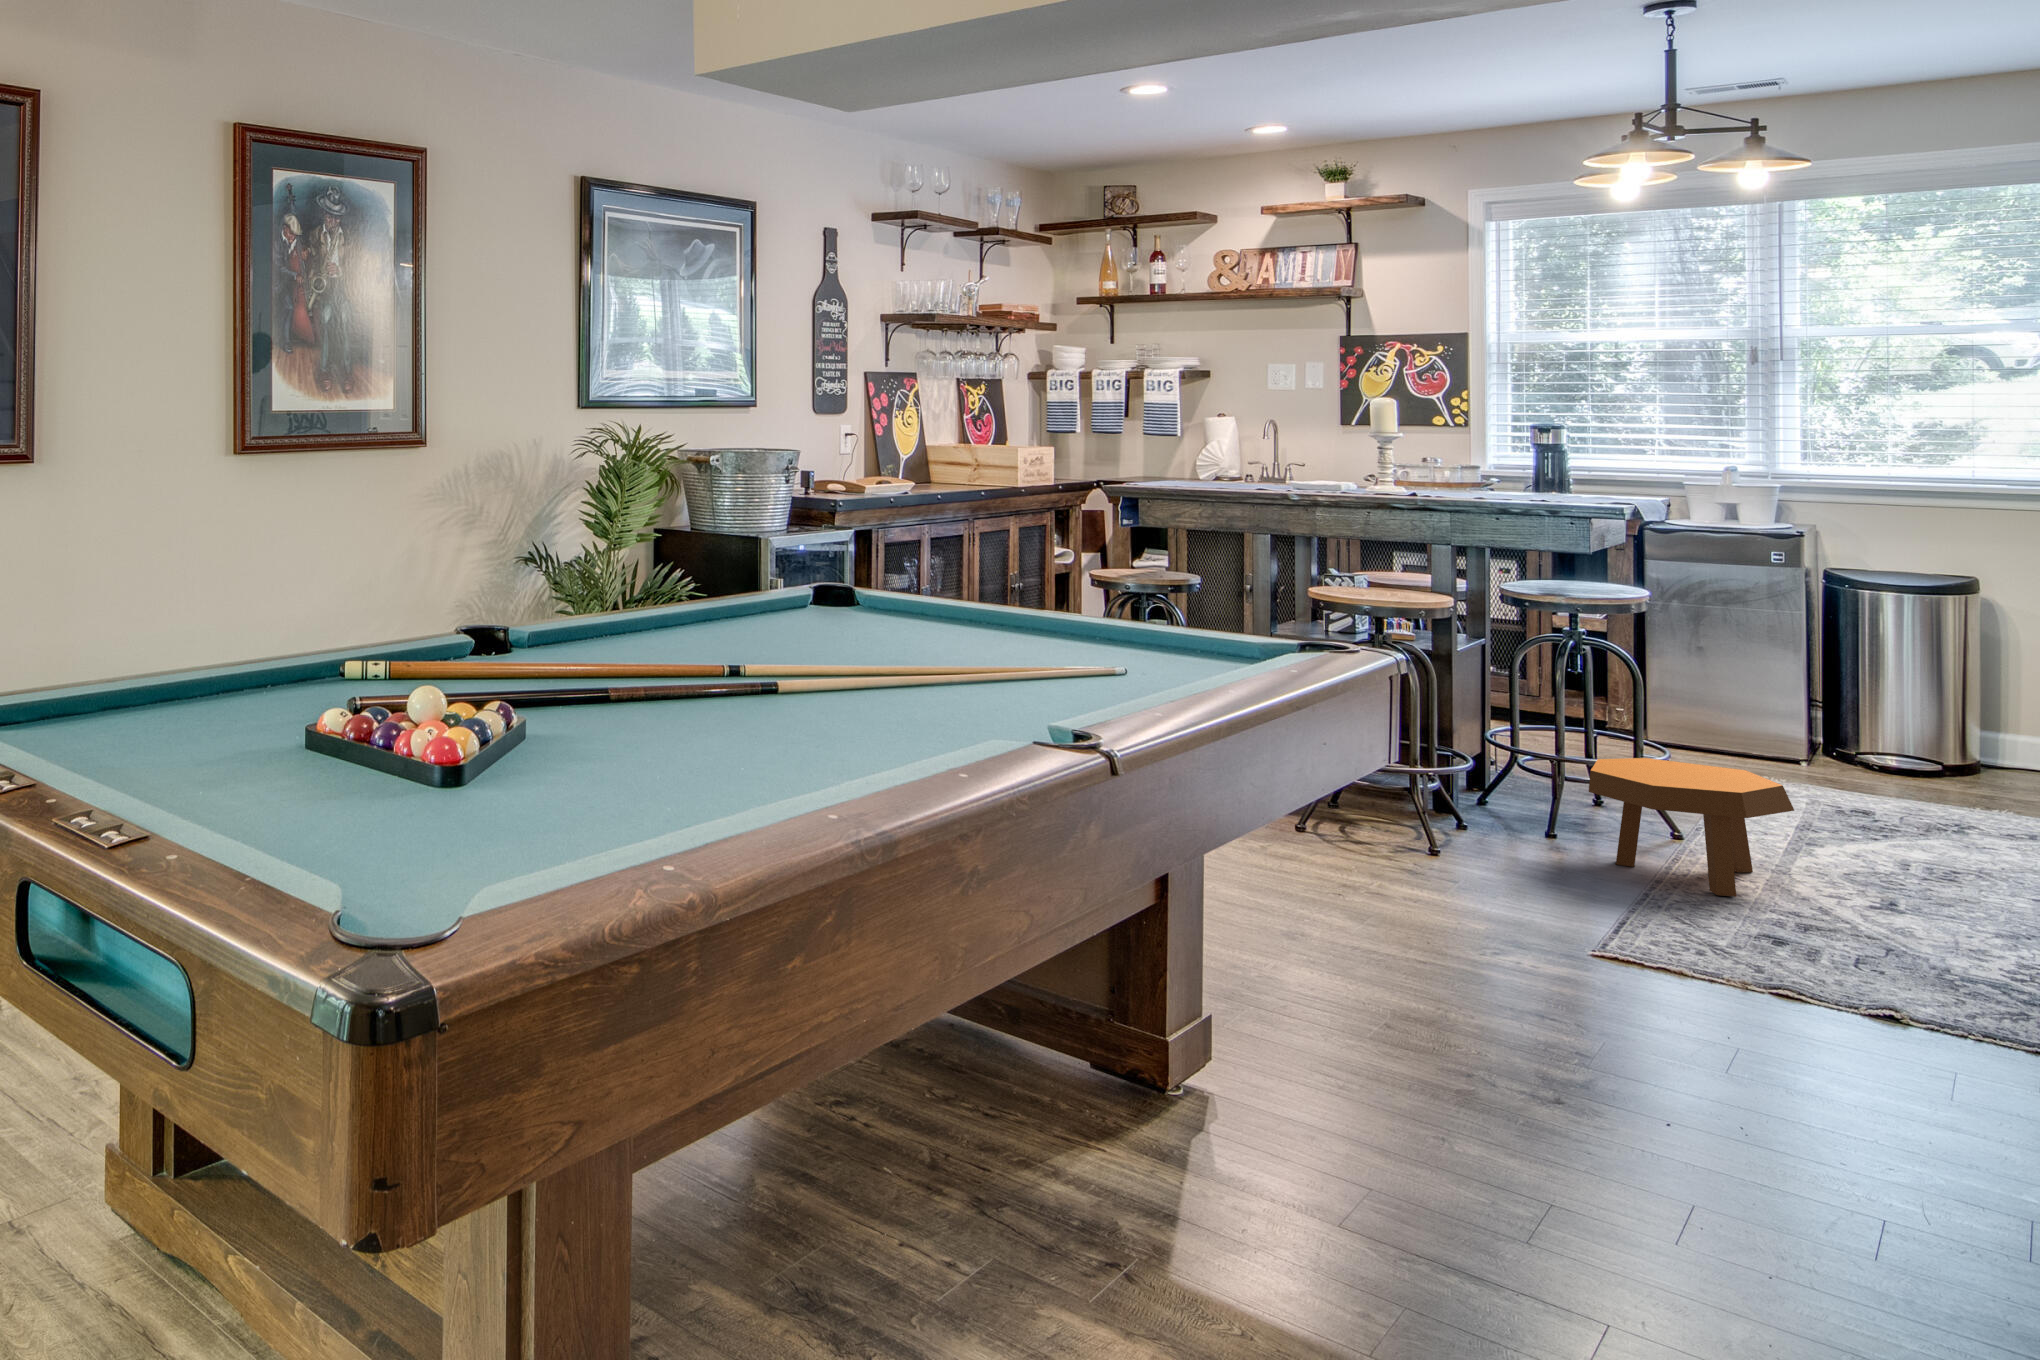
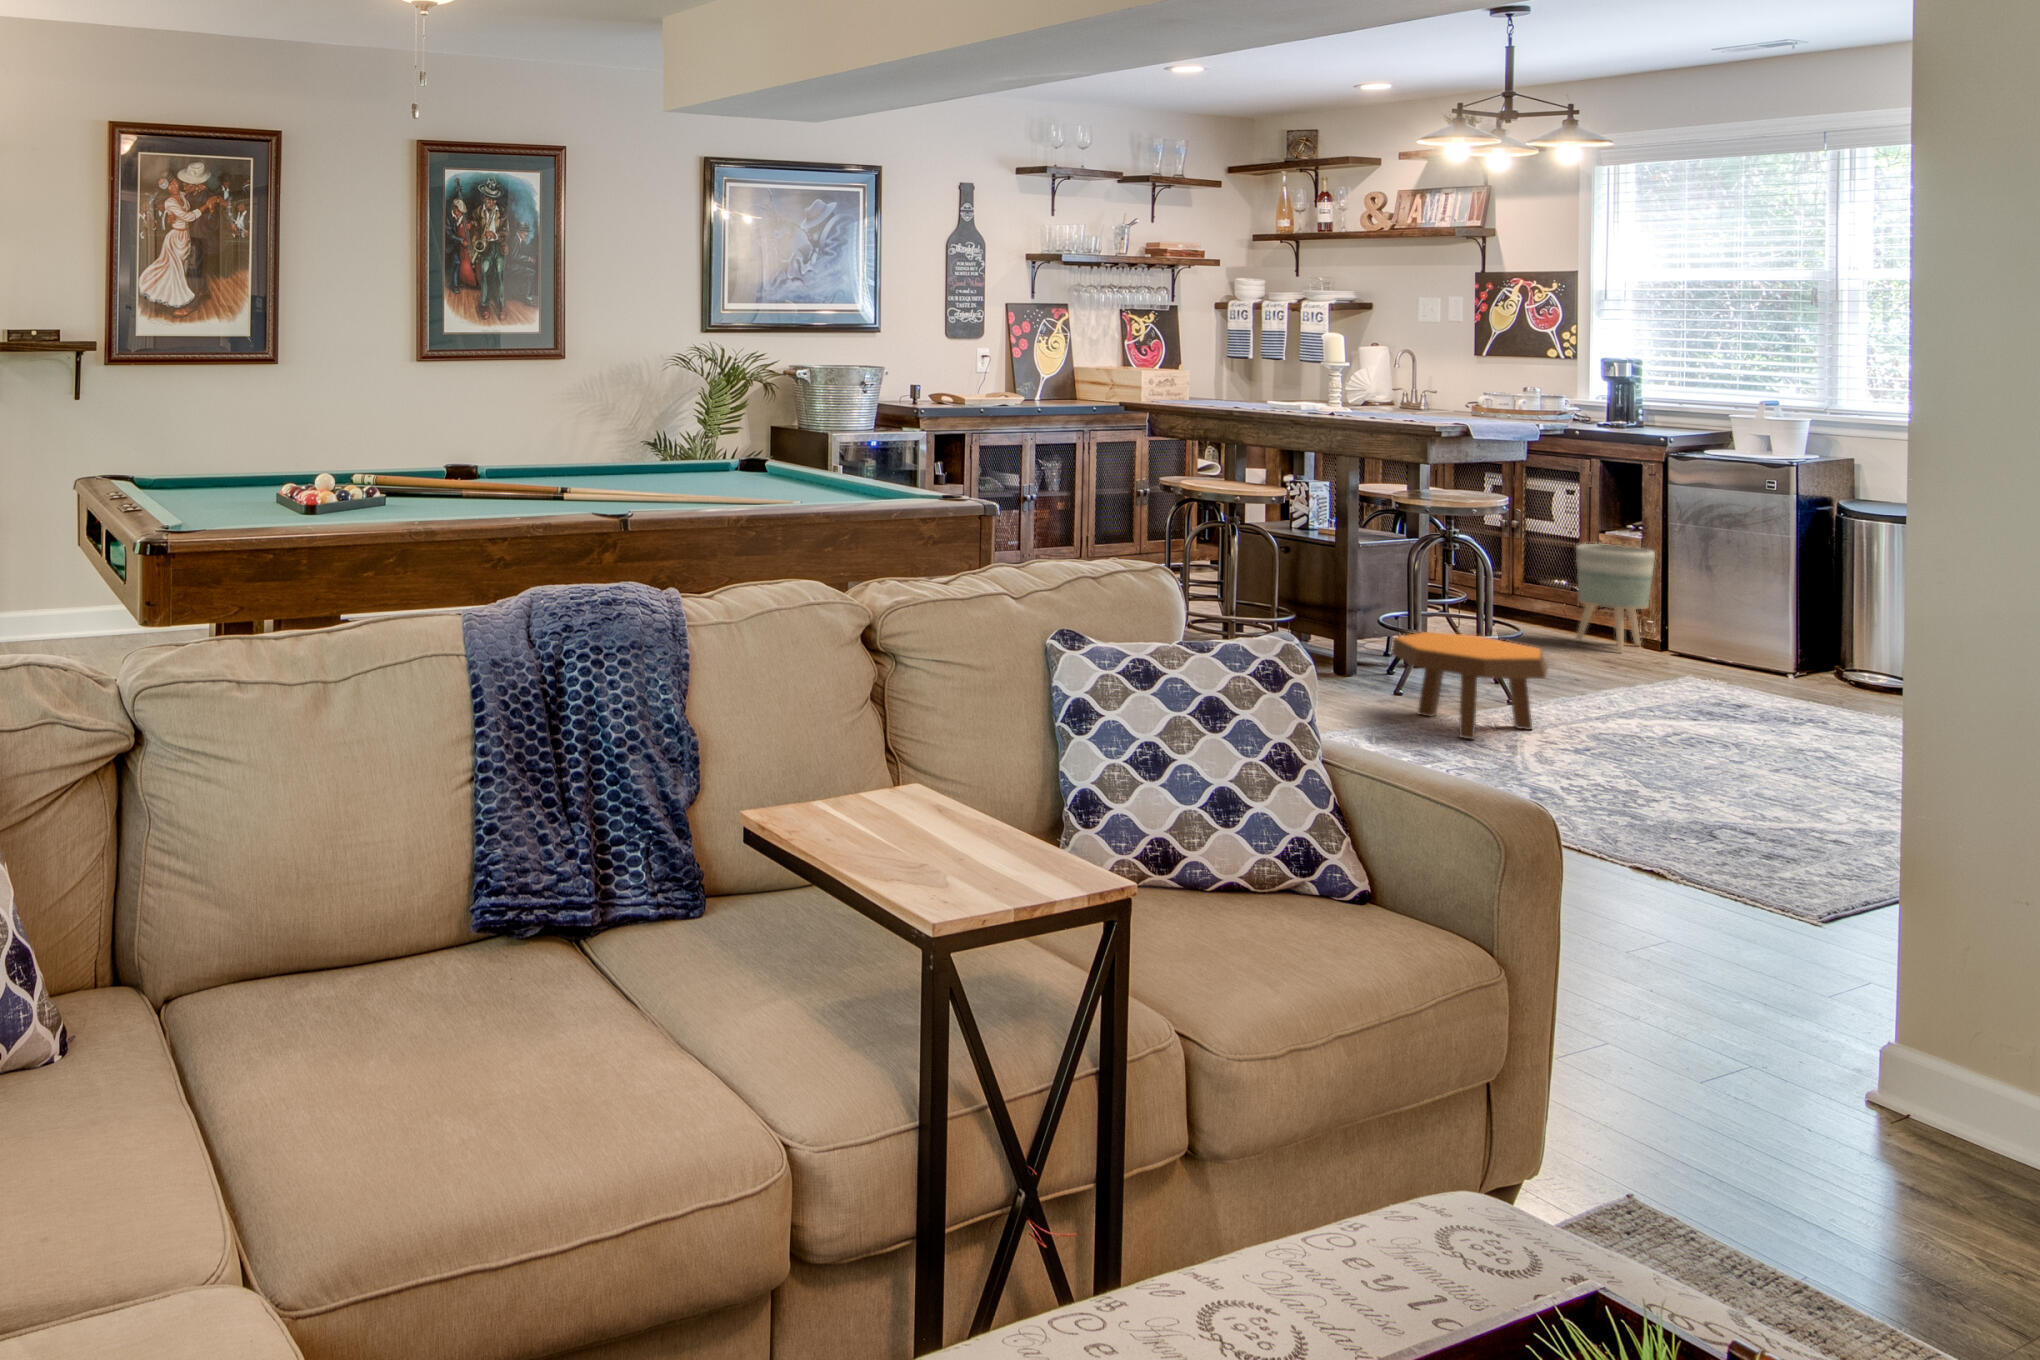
planter: none [1556,631,1642,753] -> present [1576,544,1655,652]

